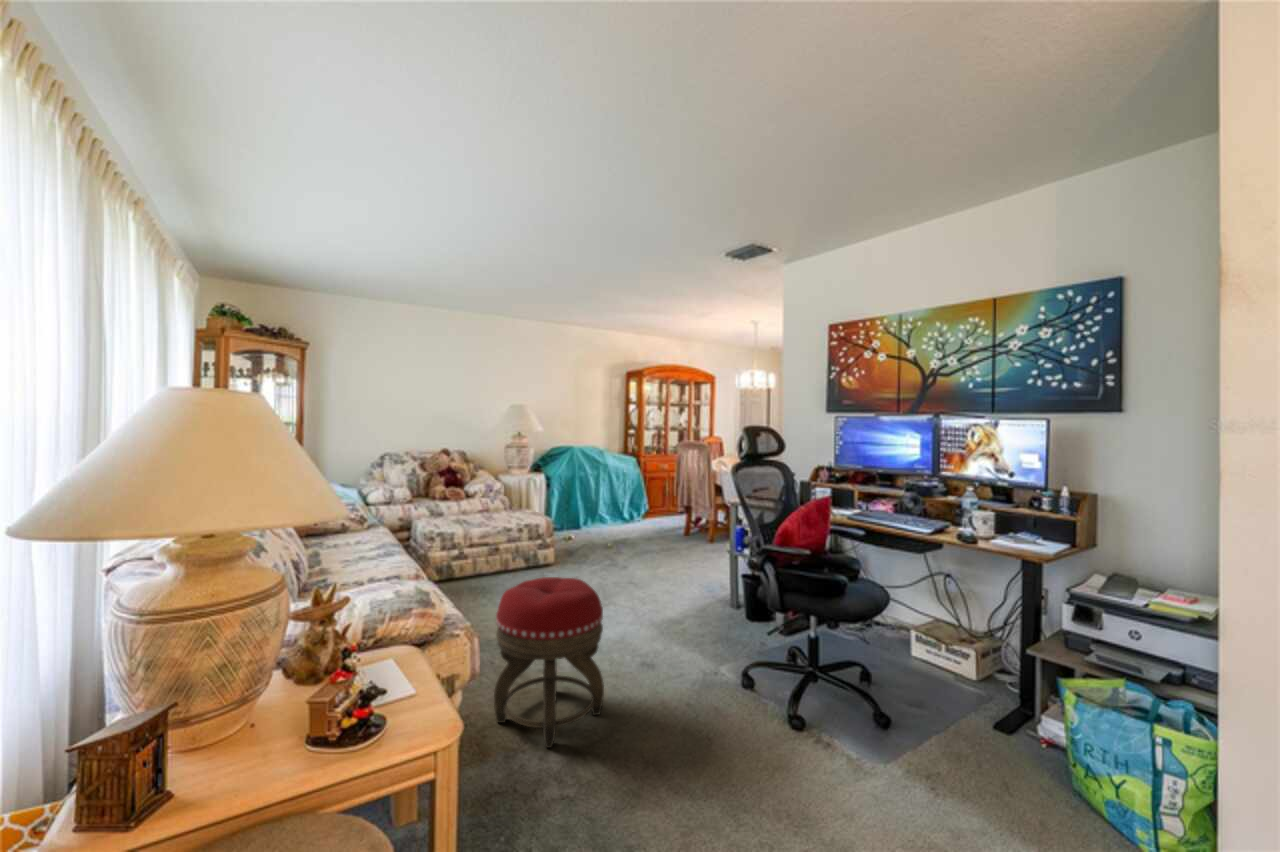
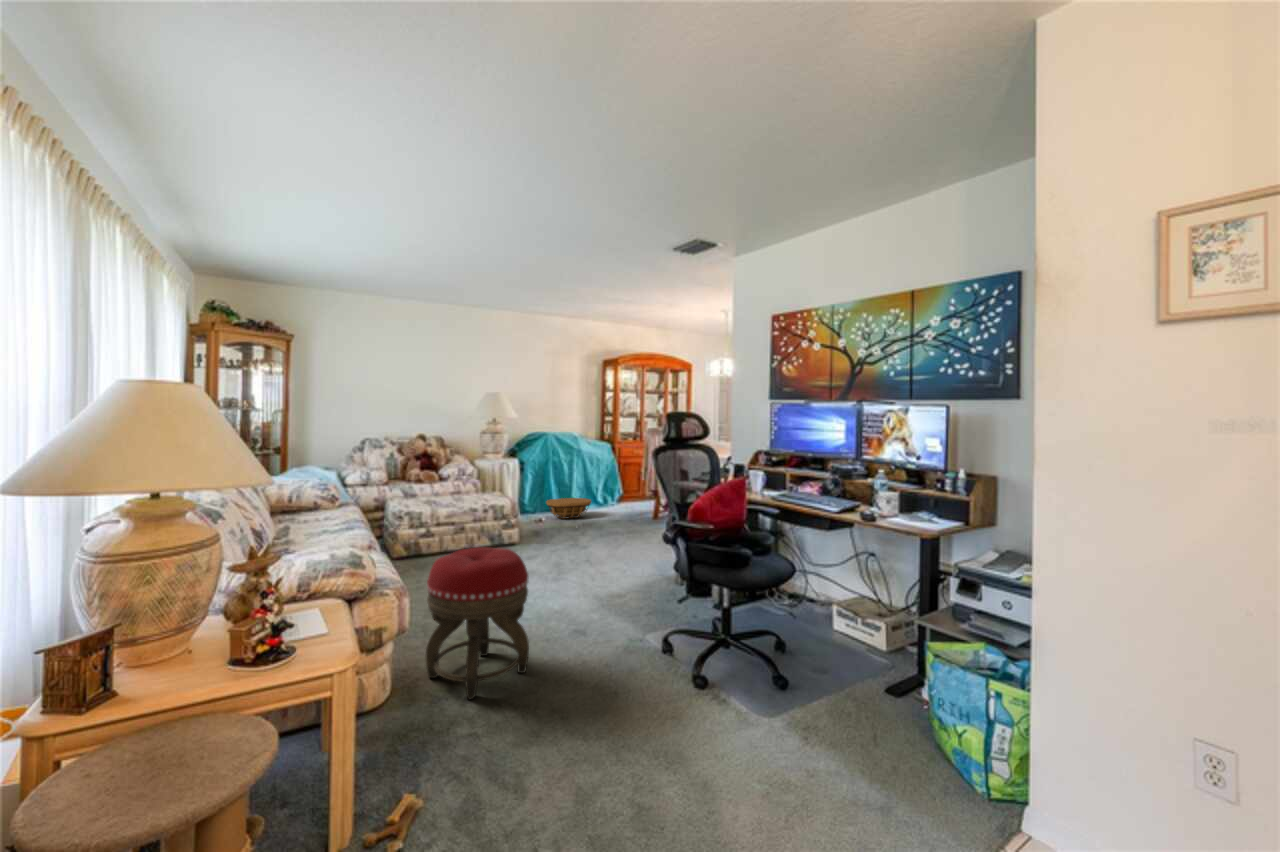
basket: none [573,514,619,536] -> present [546,498,591,519]

